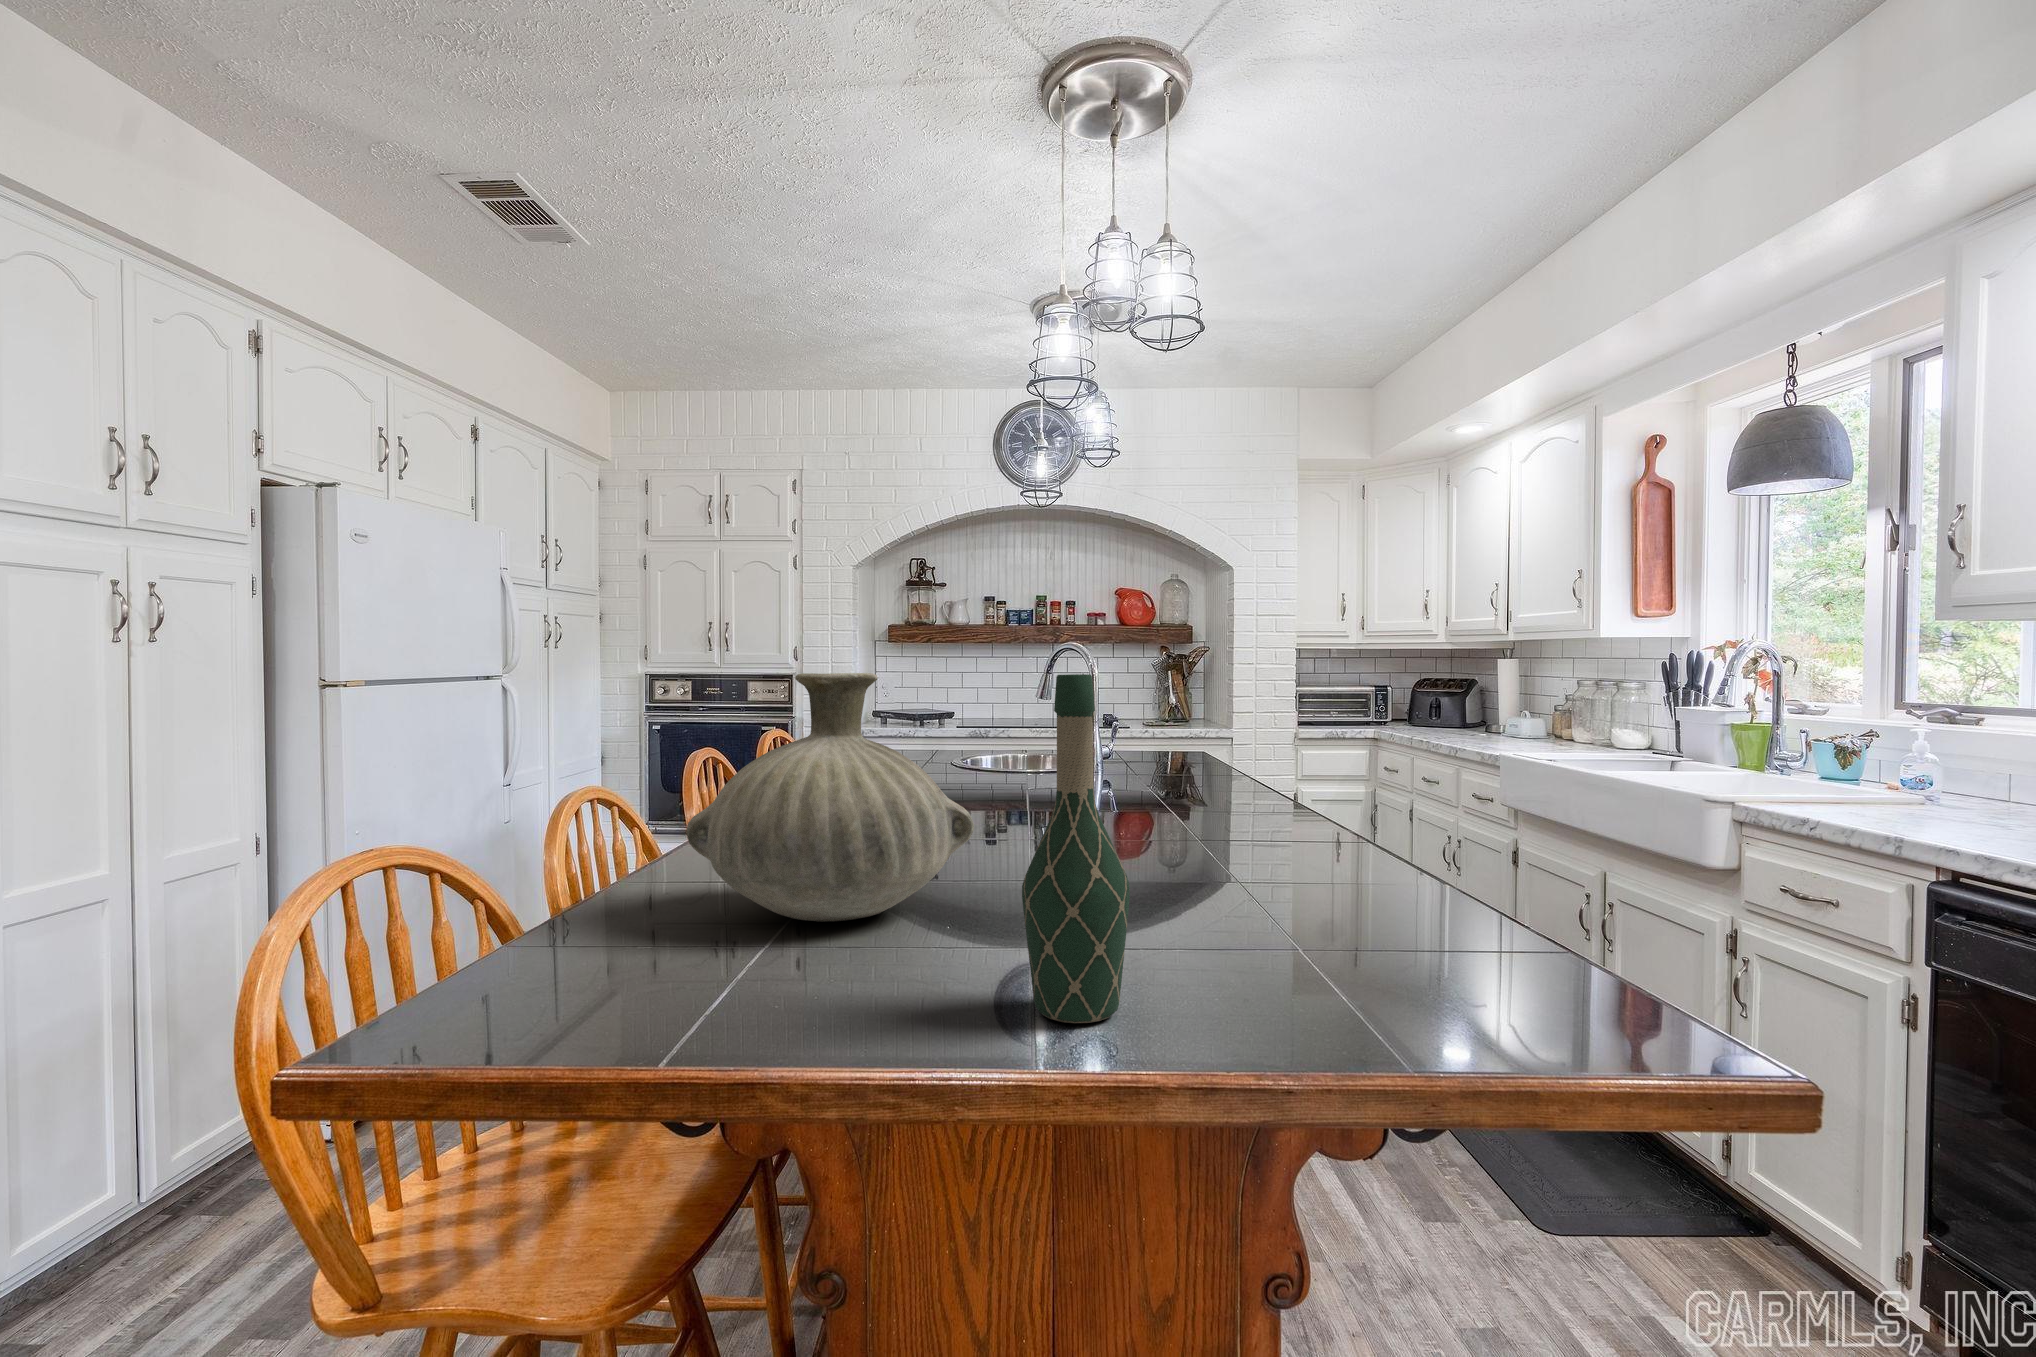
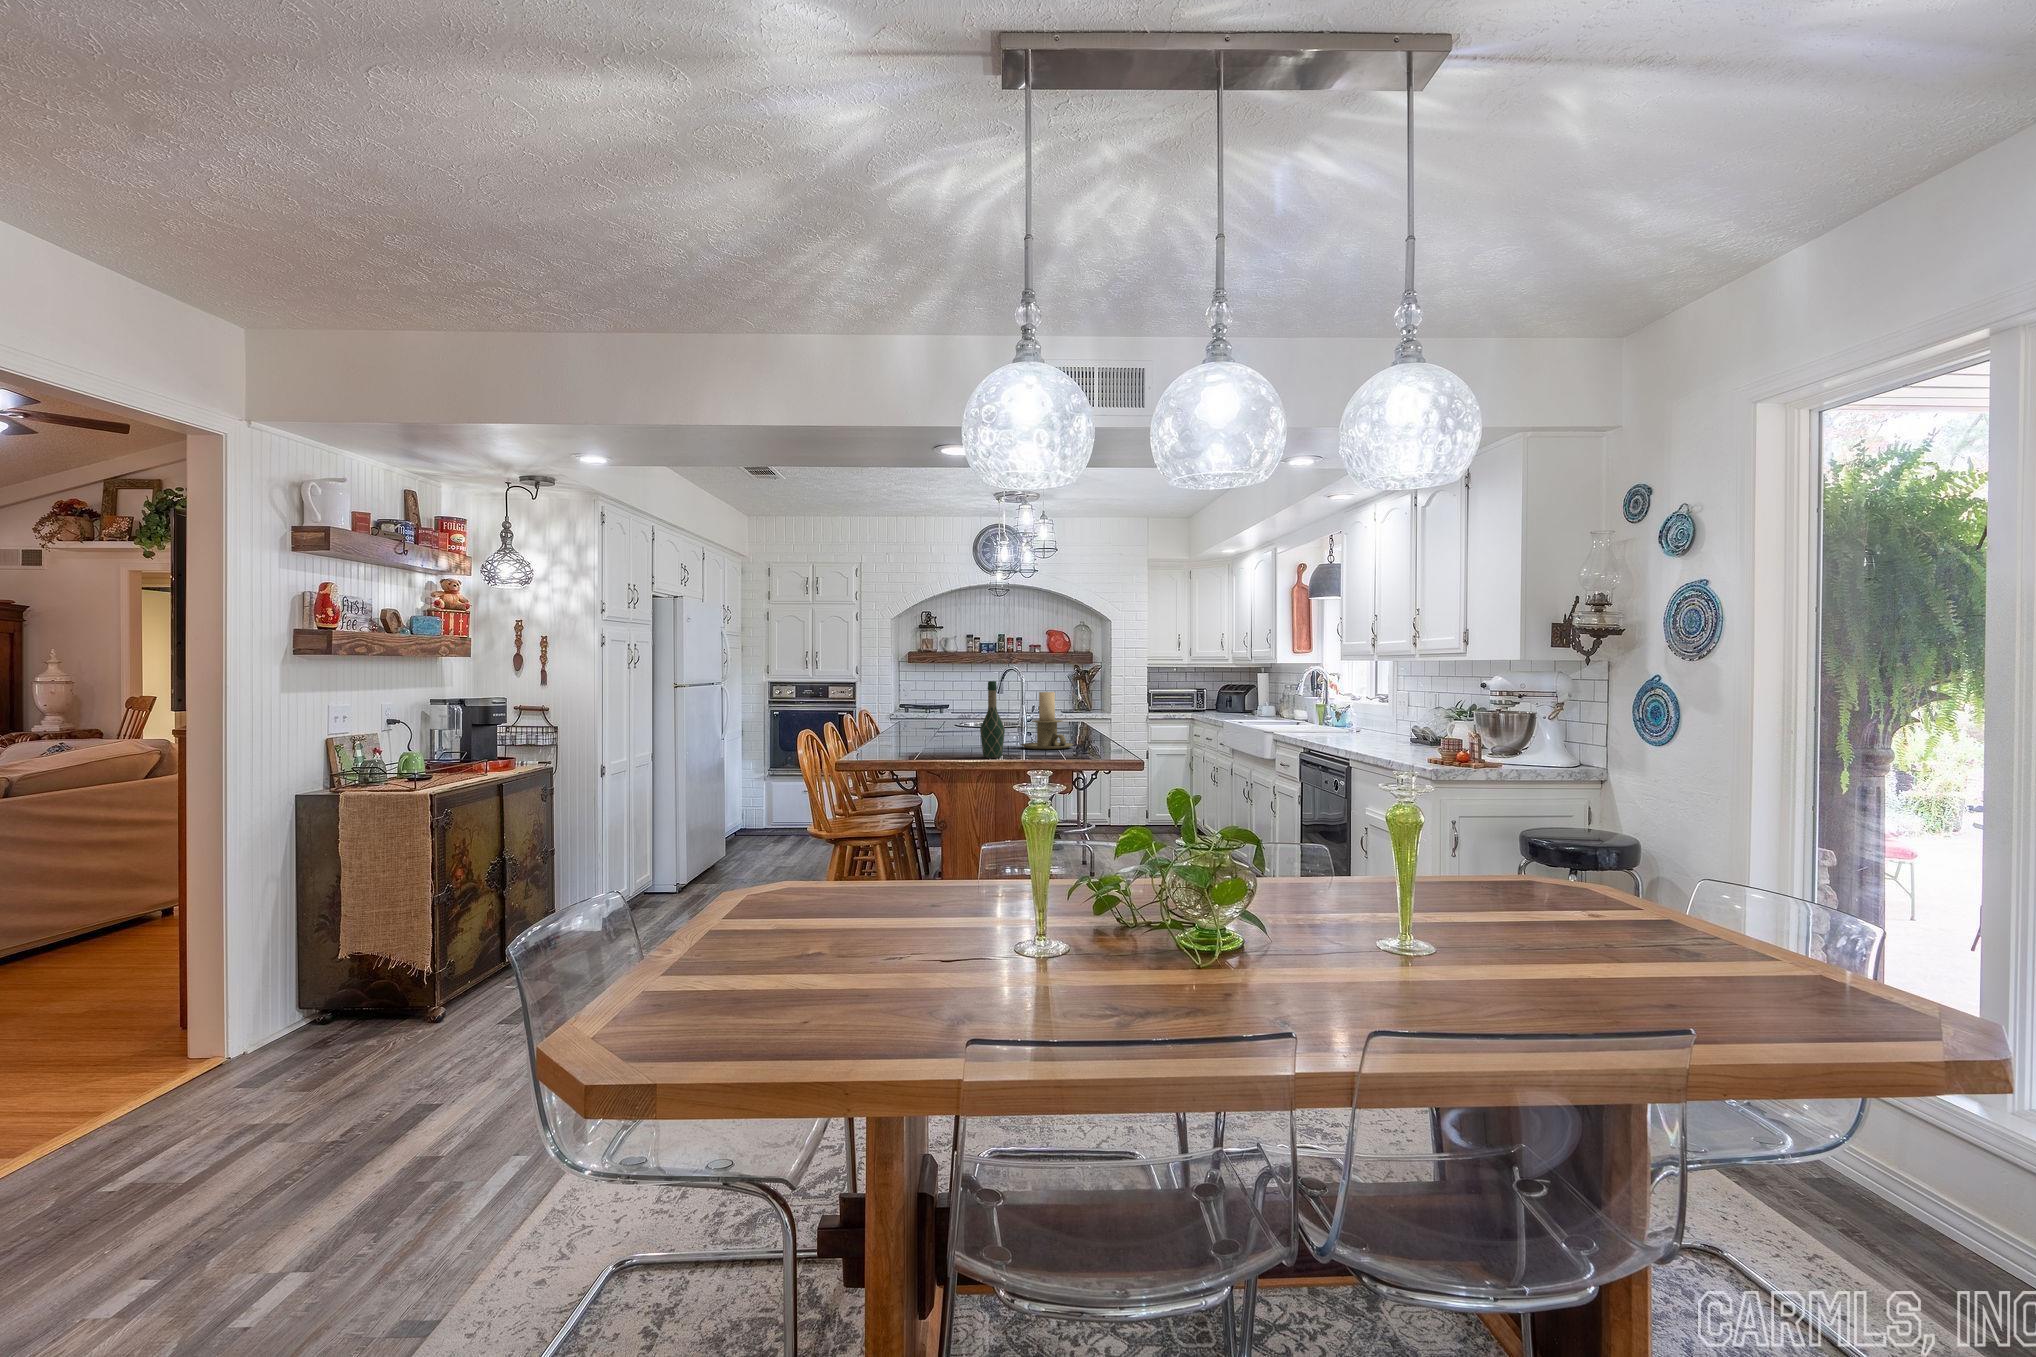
vase: present [687,673,974,922] -> none [886,681,968,751]
candle holder: none [1147,707,1329,911] -> present [1021,692,1074,749]

